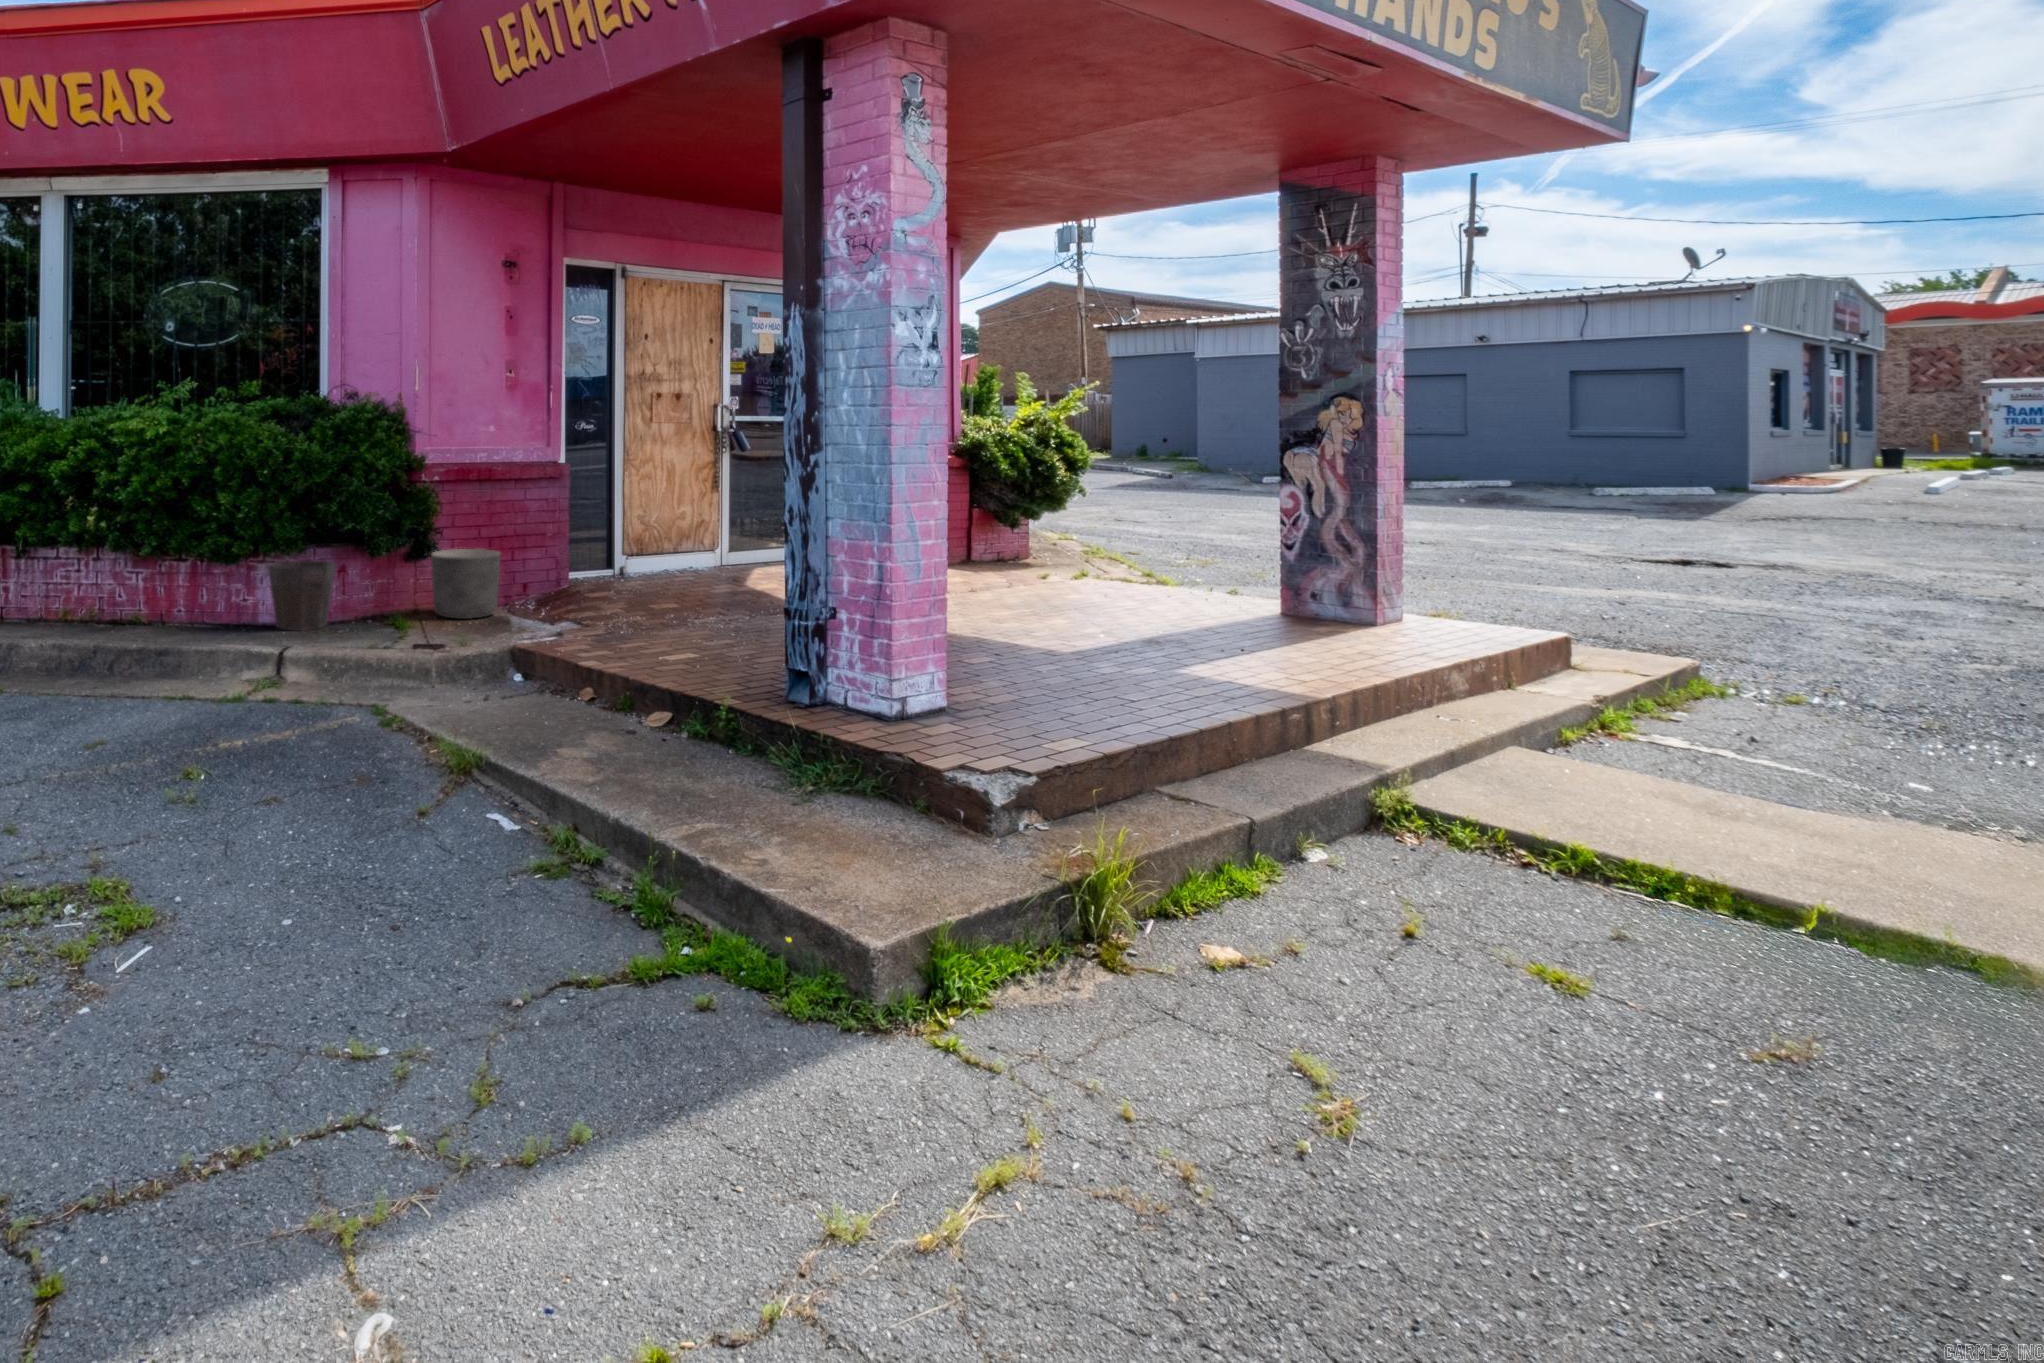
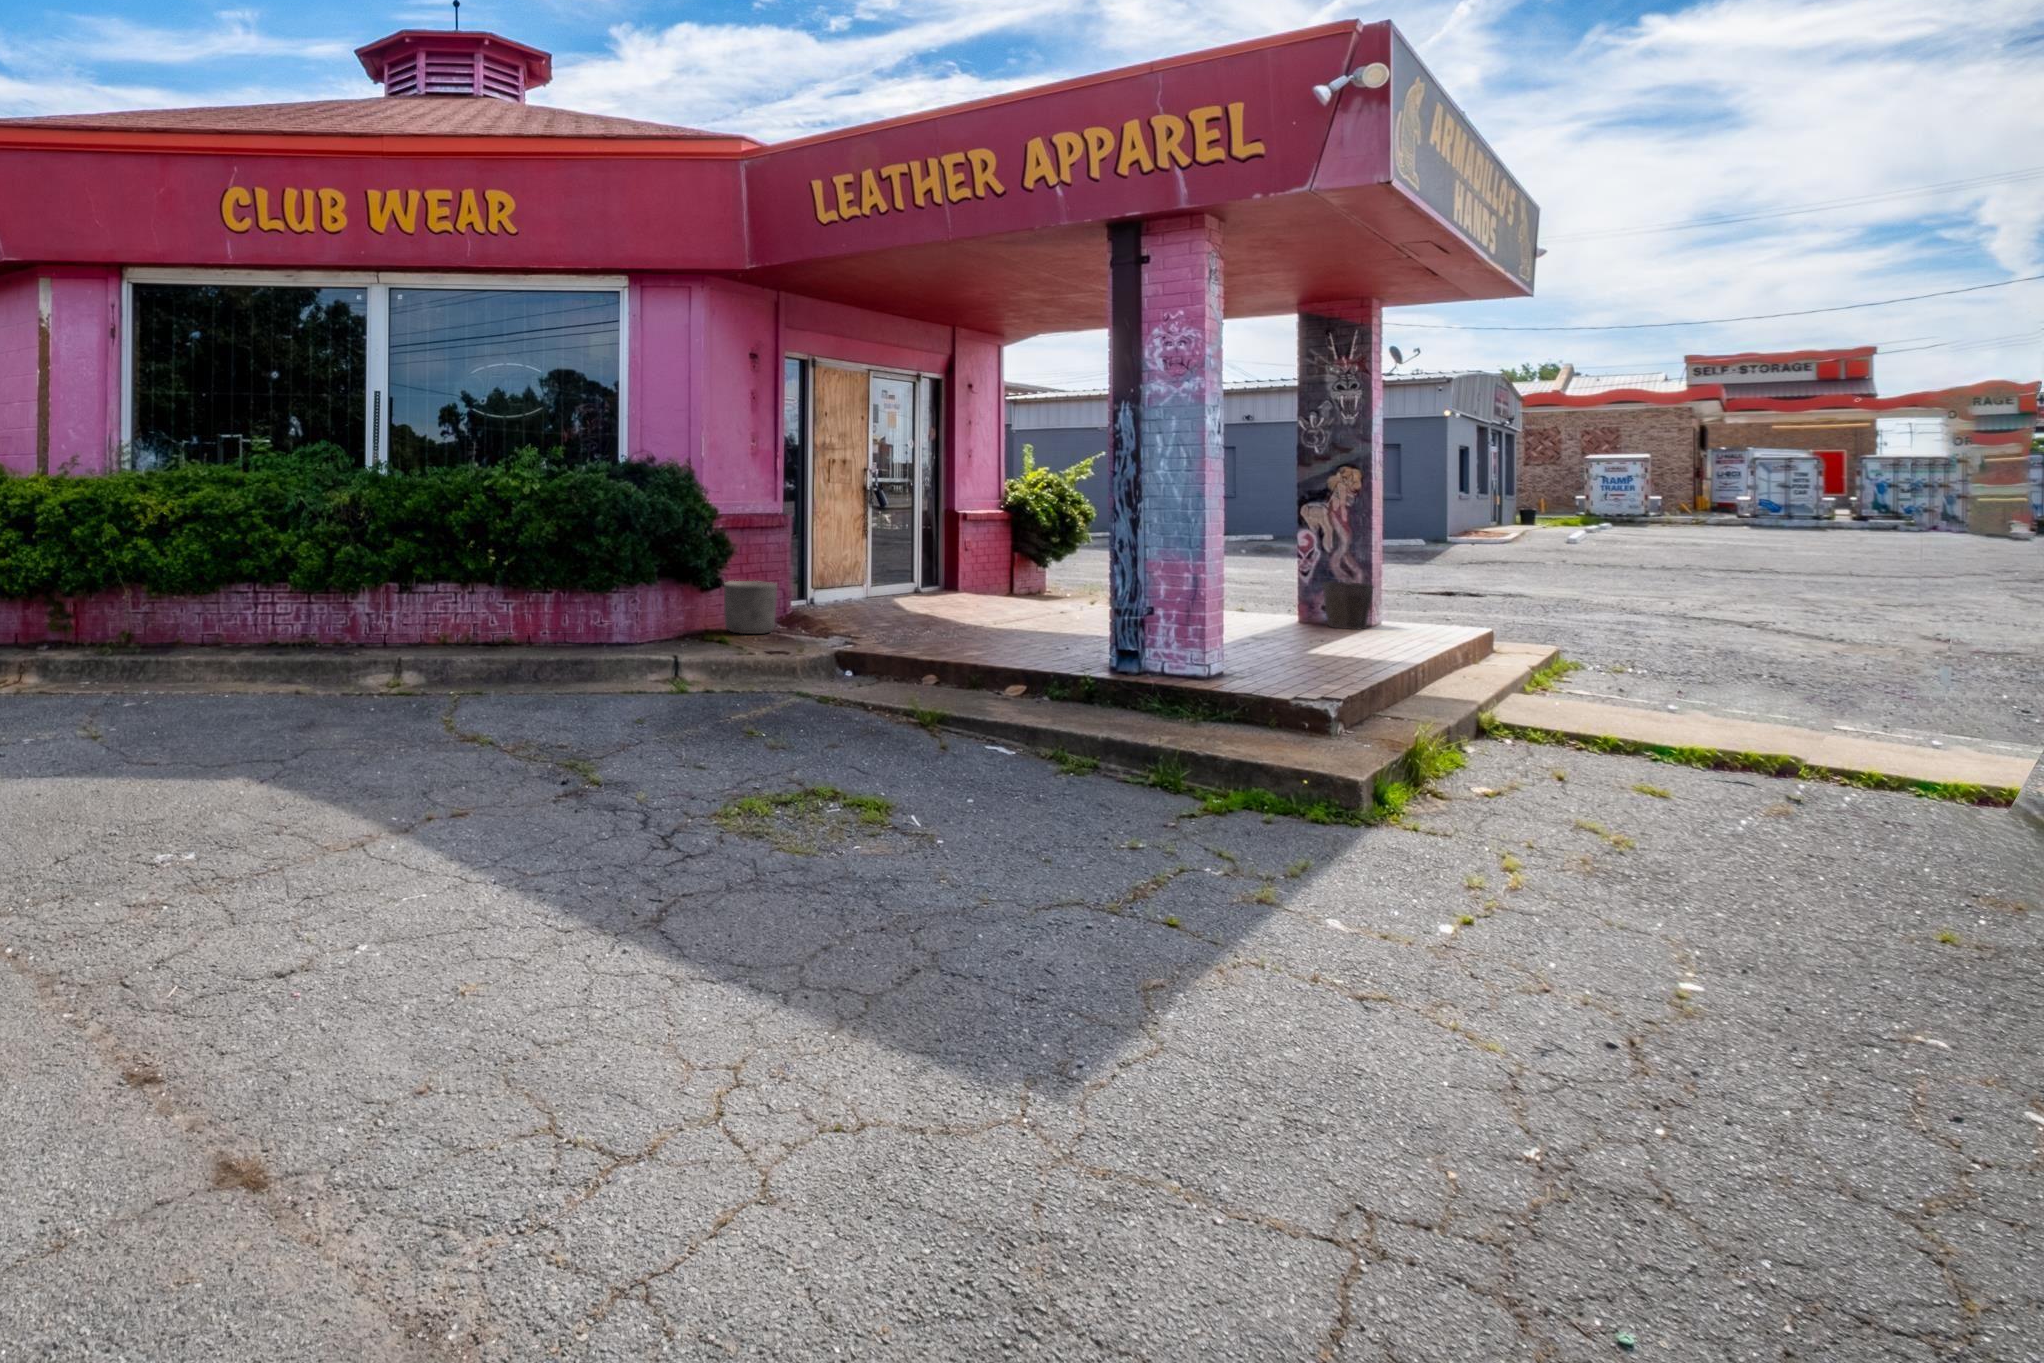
waste bin: present [268,560,335,631] -> present [1322,582,1373,629]

